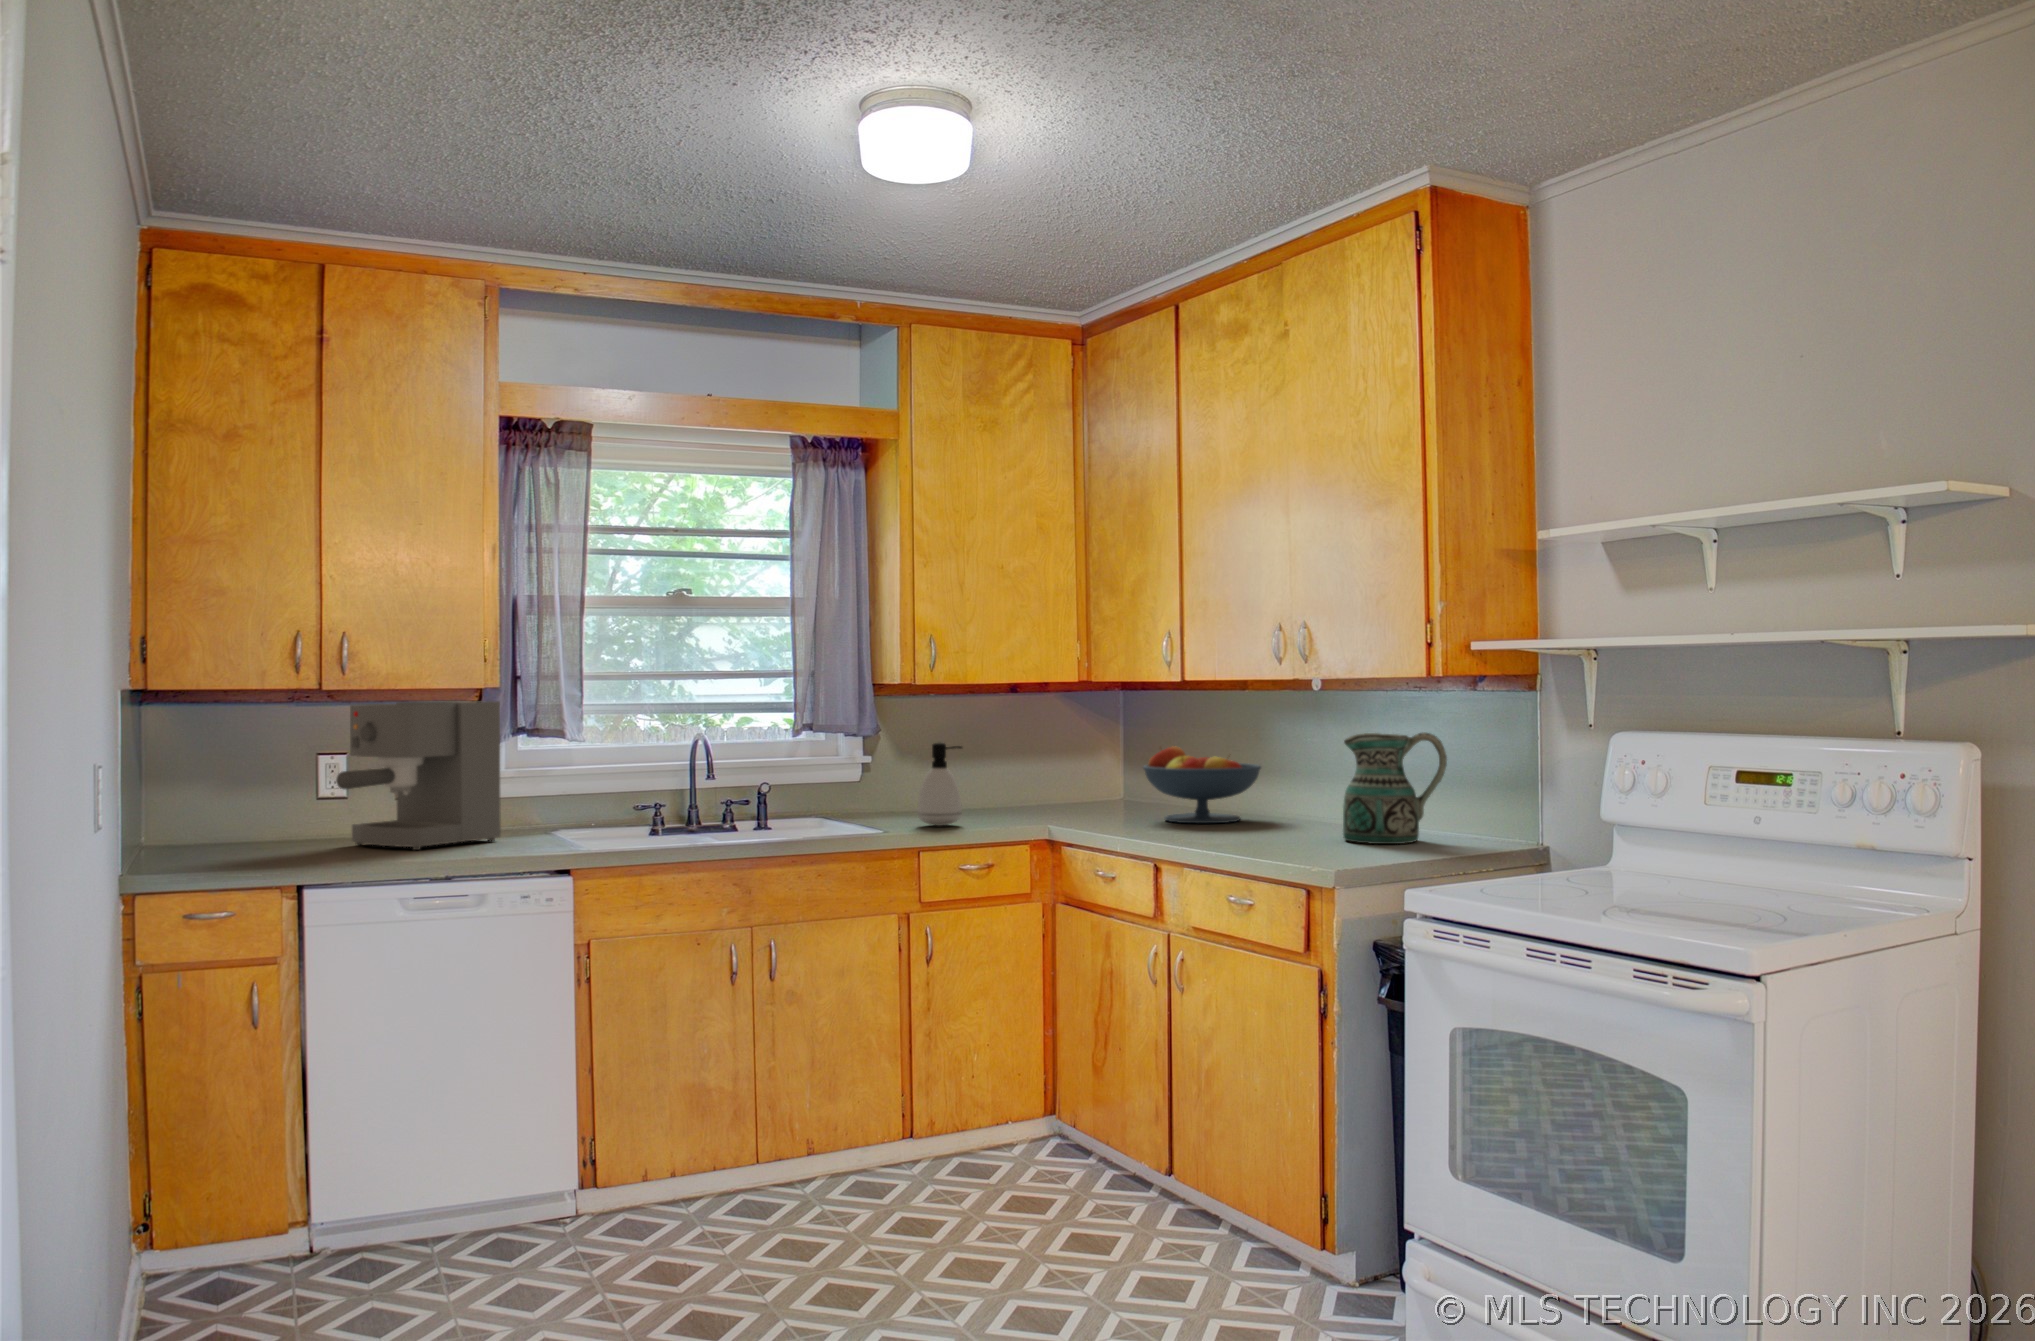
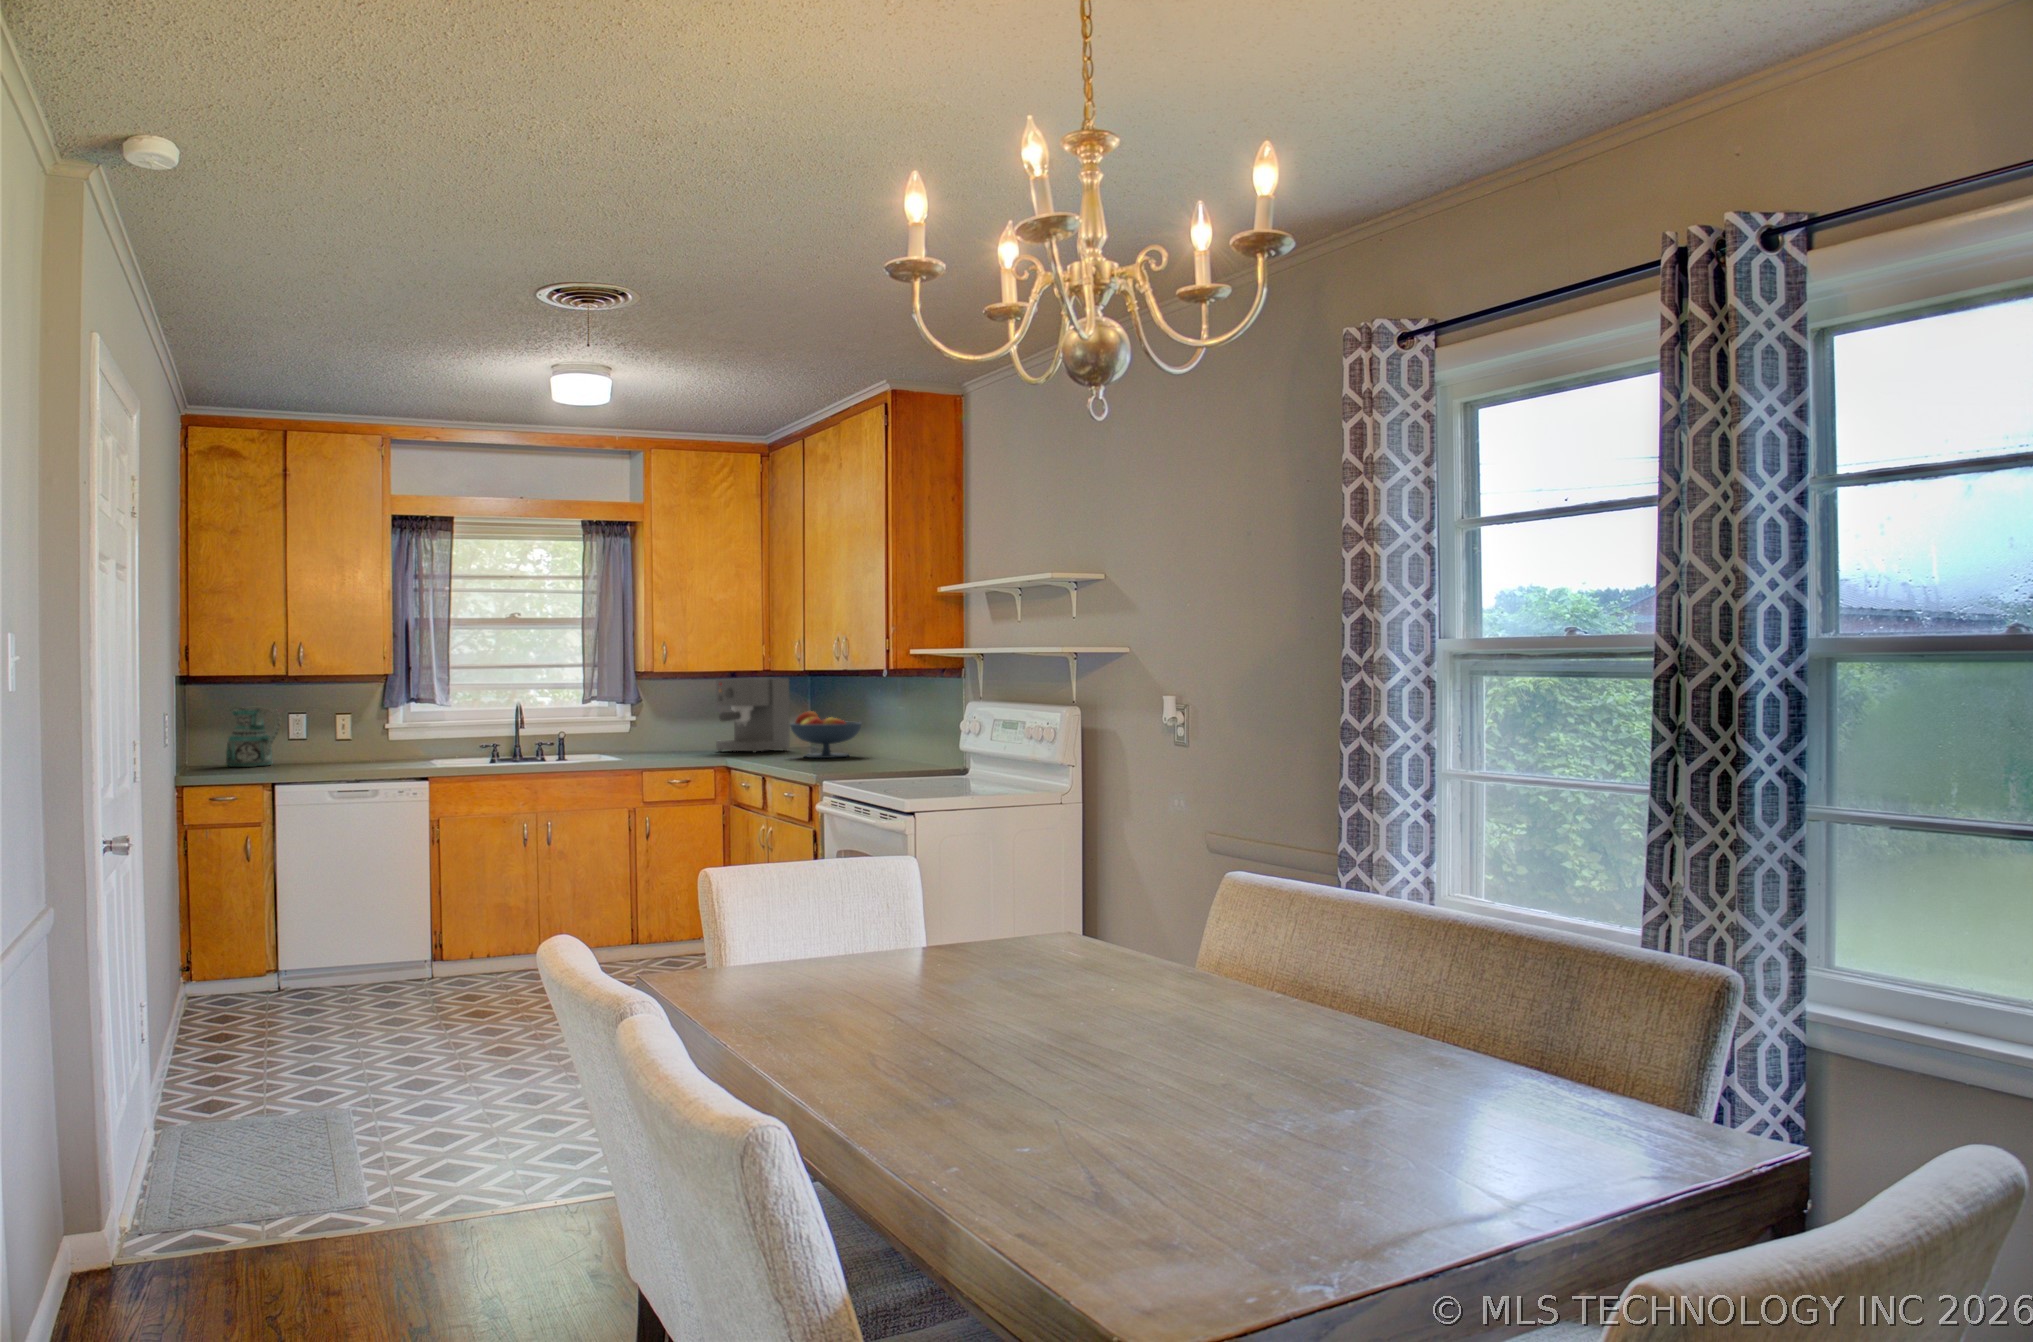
coffee maker: present [336,701,501,850] -> present [716,678,790,753]
ceramic pitcher: present [1343,732,1447,844] -> present [226,706,281,767]
soap dispenser: present [917,743,962,826] -> none [649,708,677,759]

